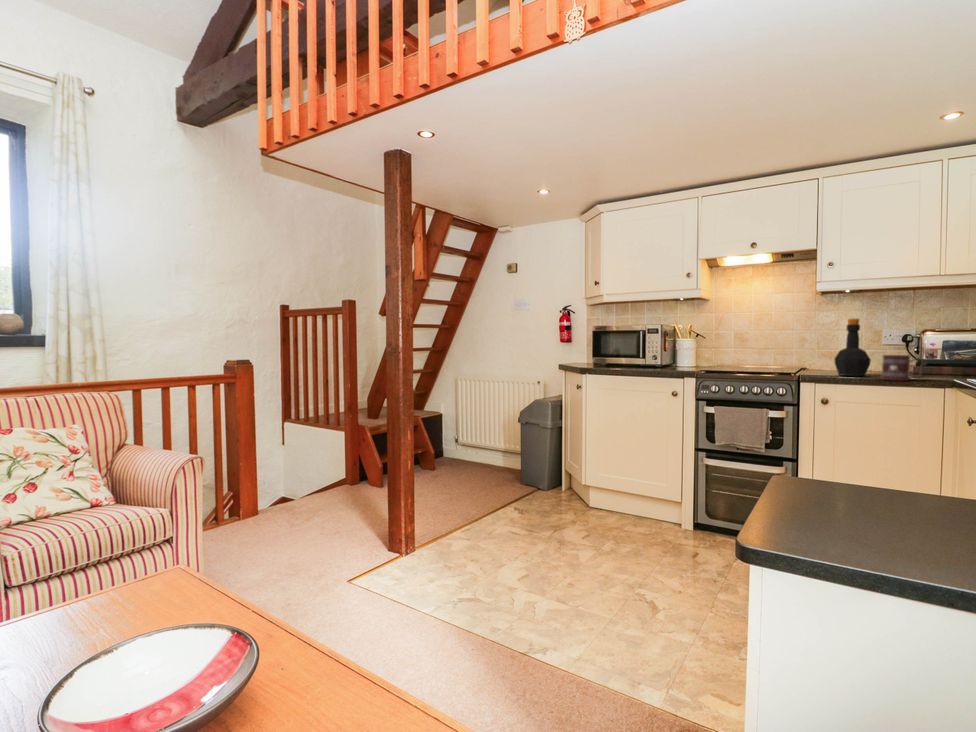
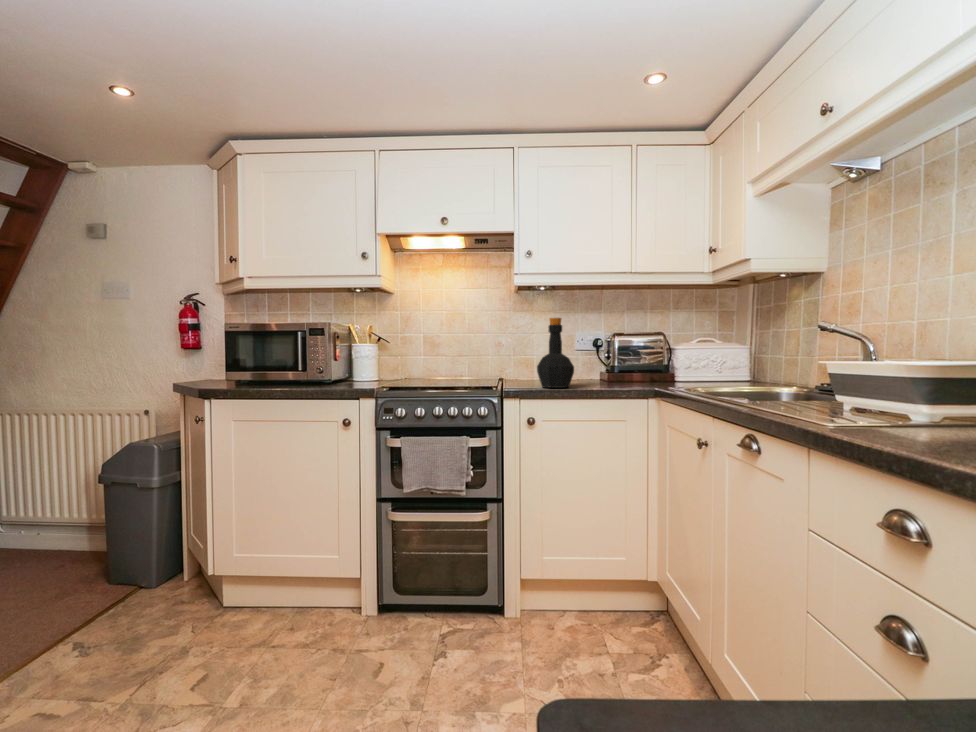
mug: present [882,355,923,381] -> none [587,361,627,392]

